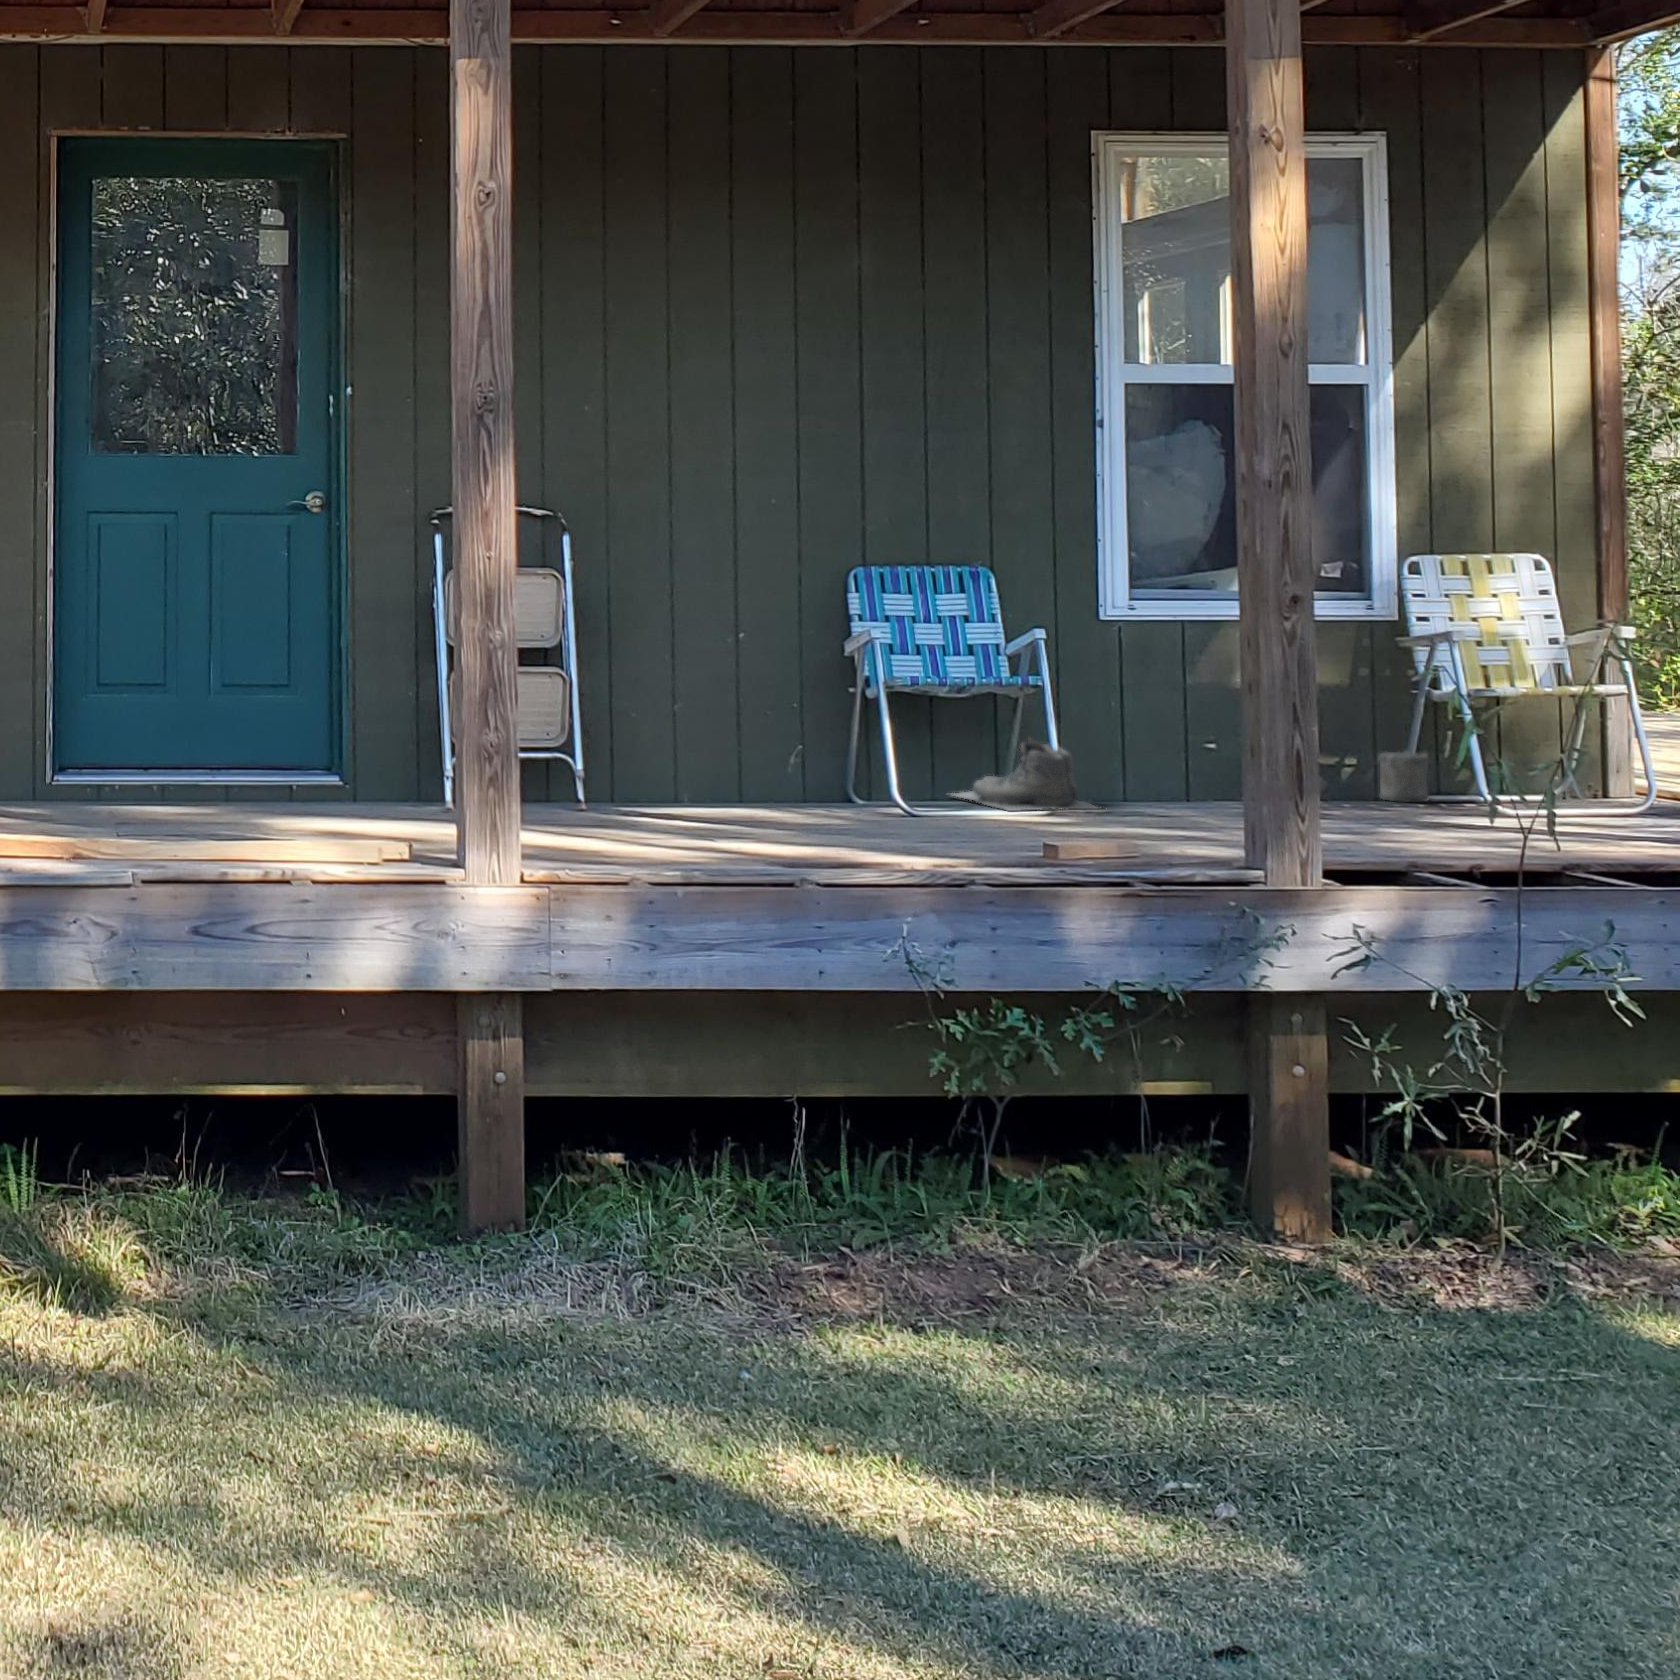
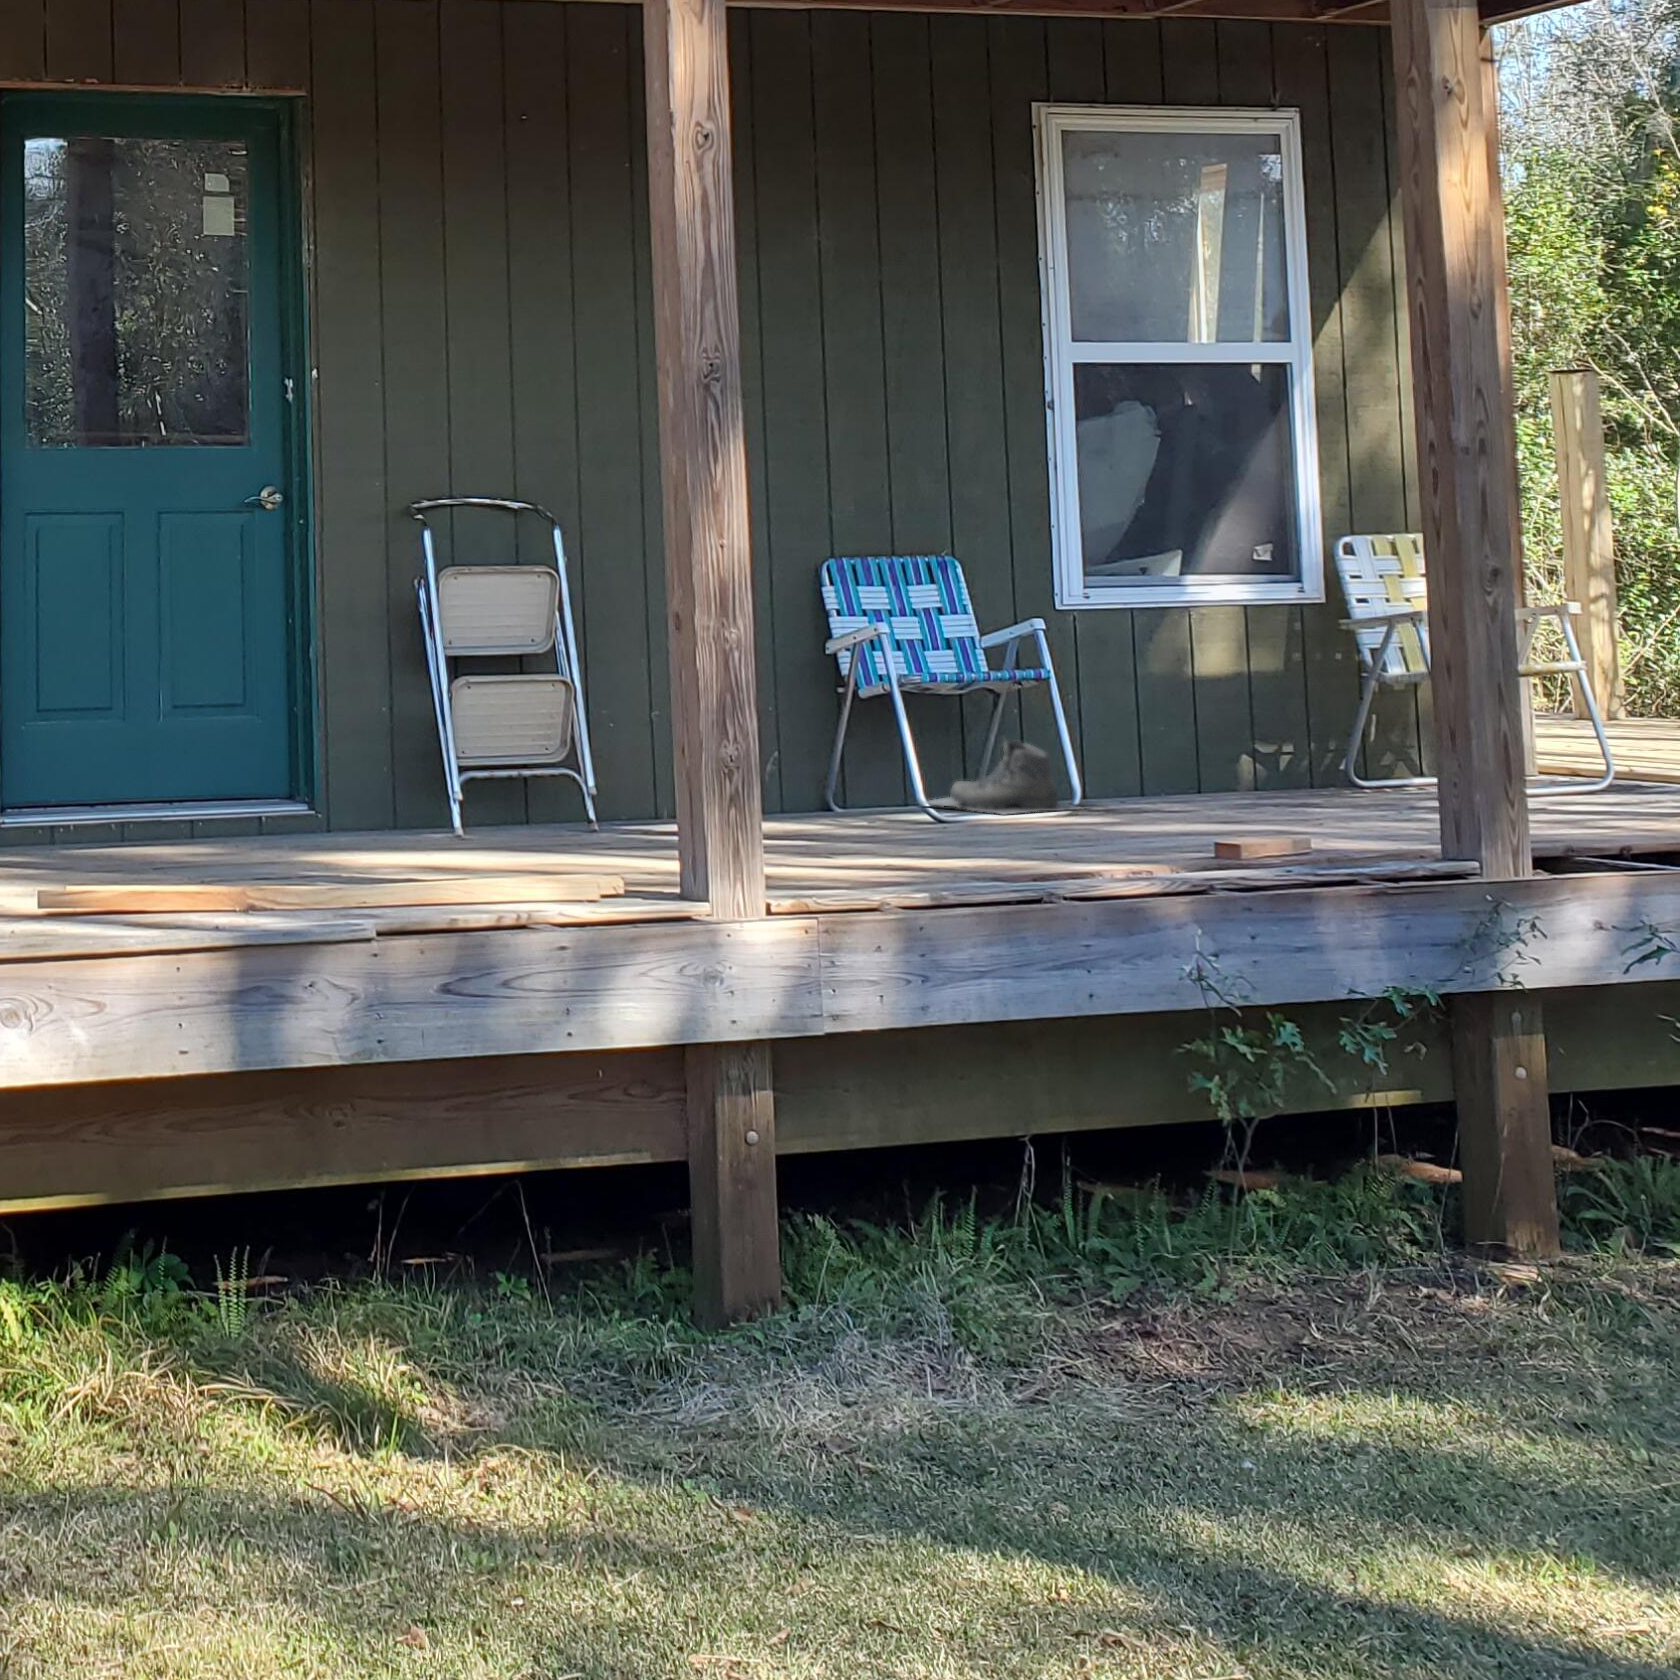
watering can: present [1379,751,1430,802] -> none [1330,738,1385,790]

